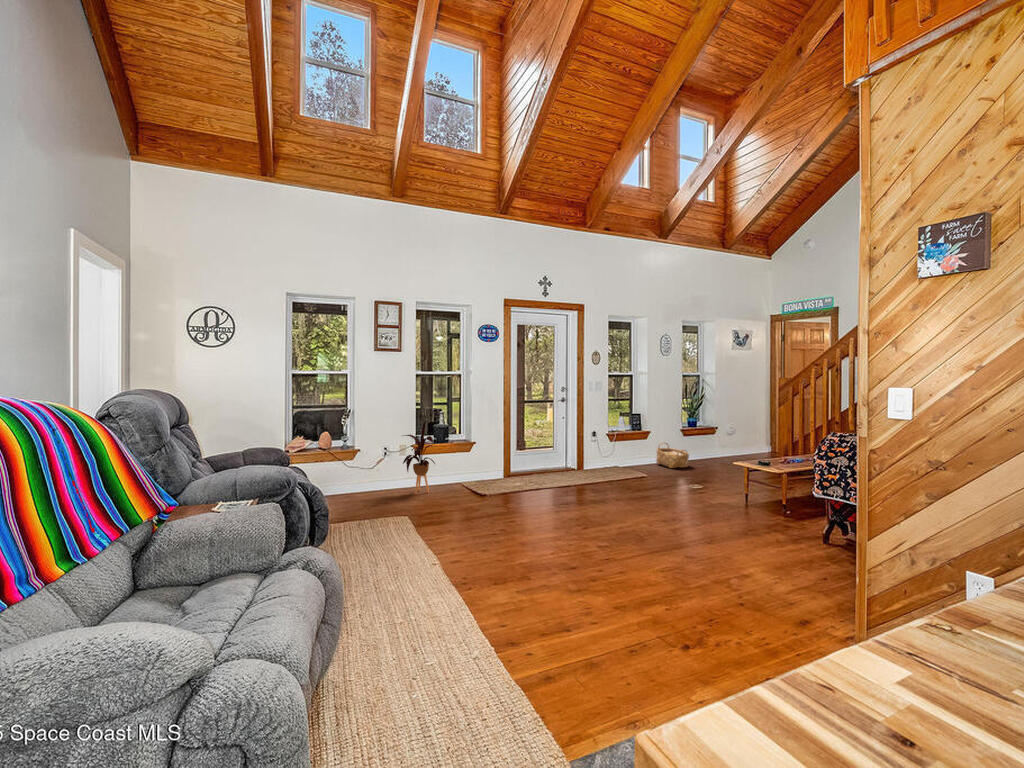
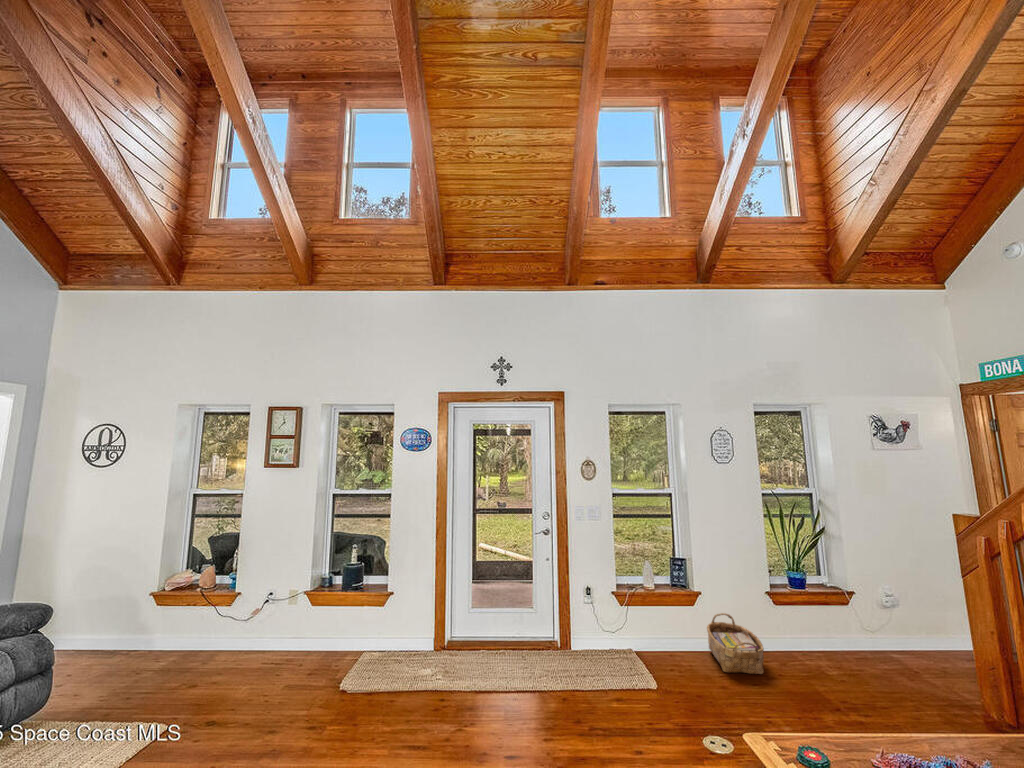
house plant: present [403,421,435,494] -> none [250,568,308,670]

